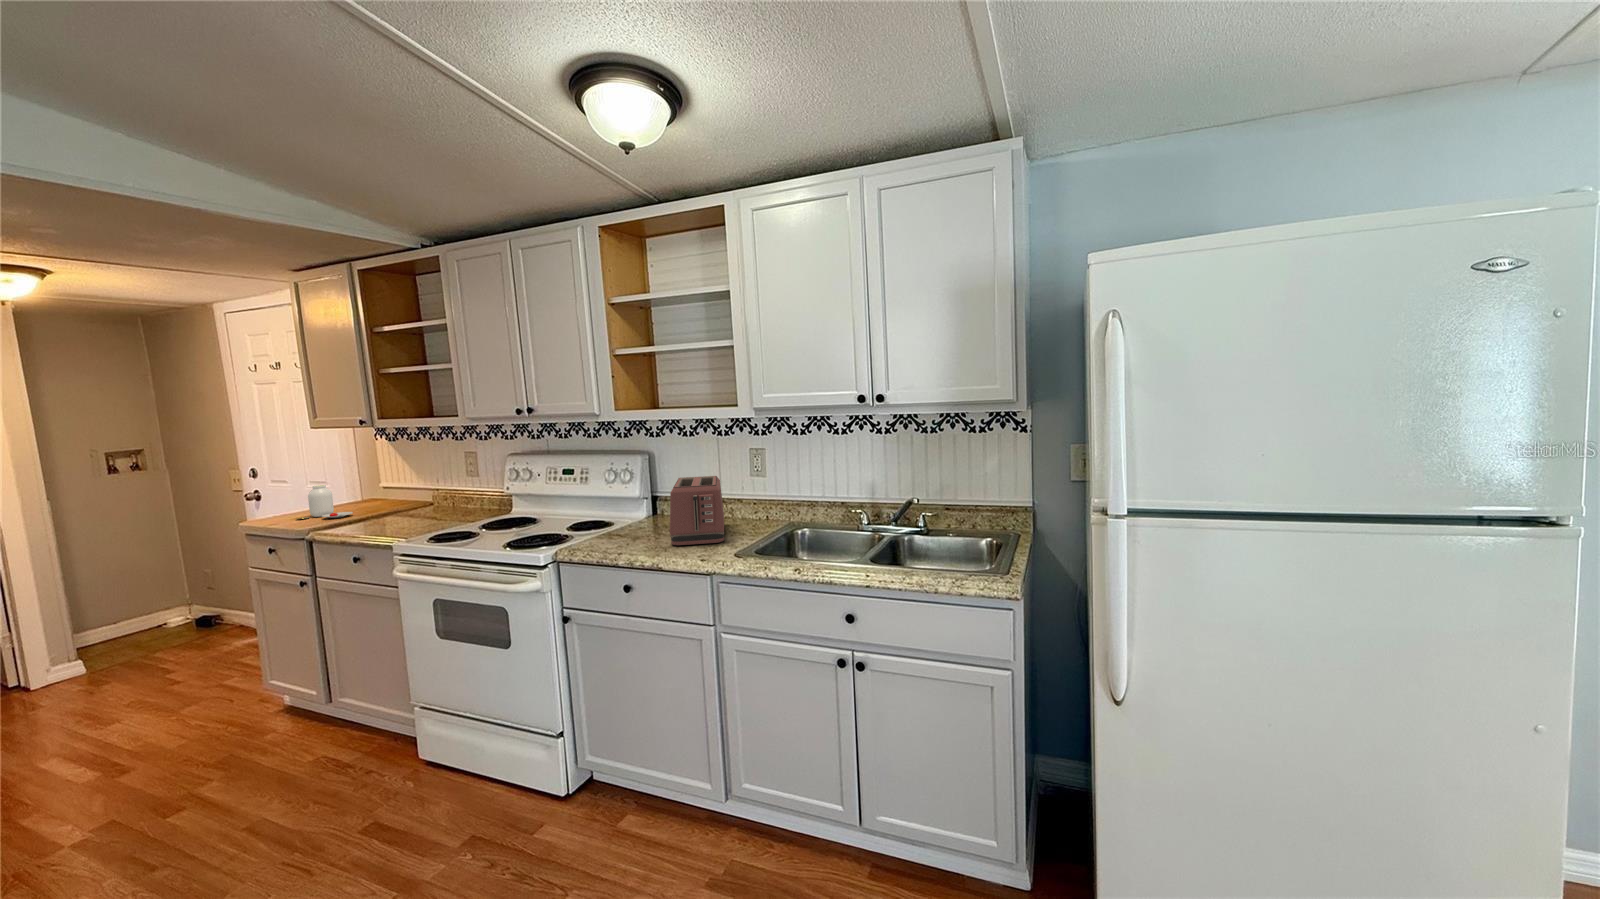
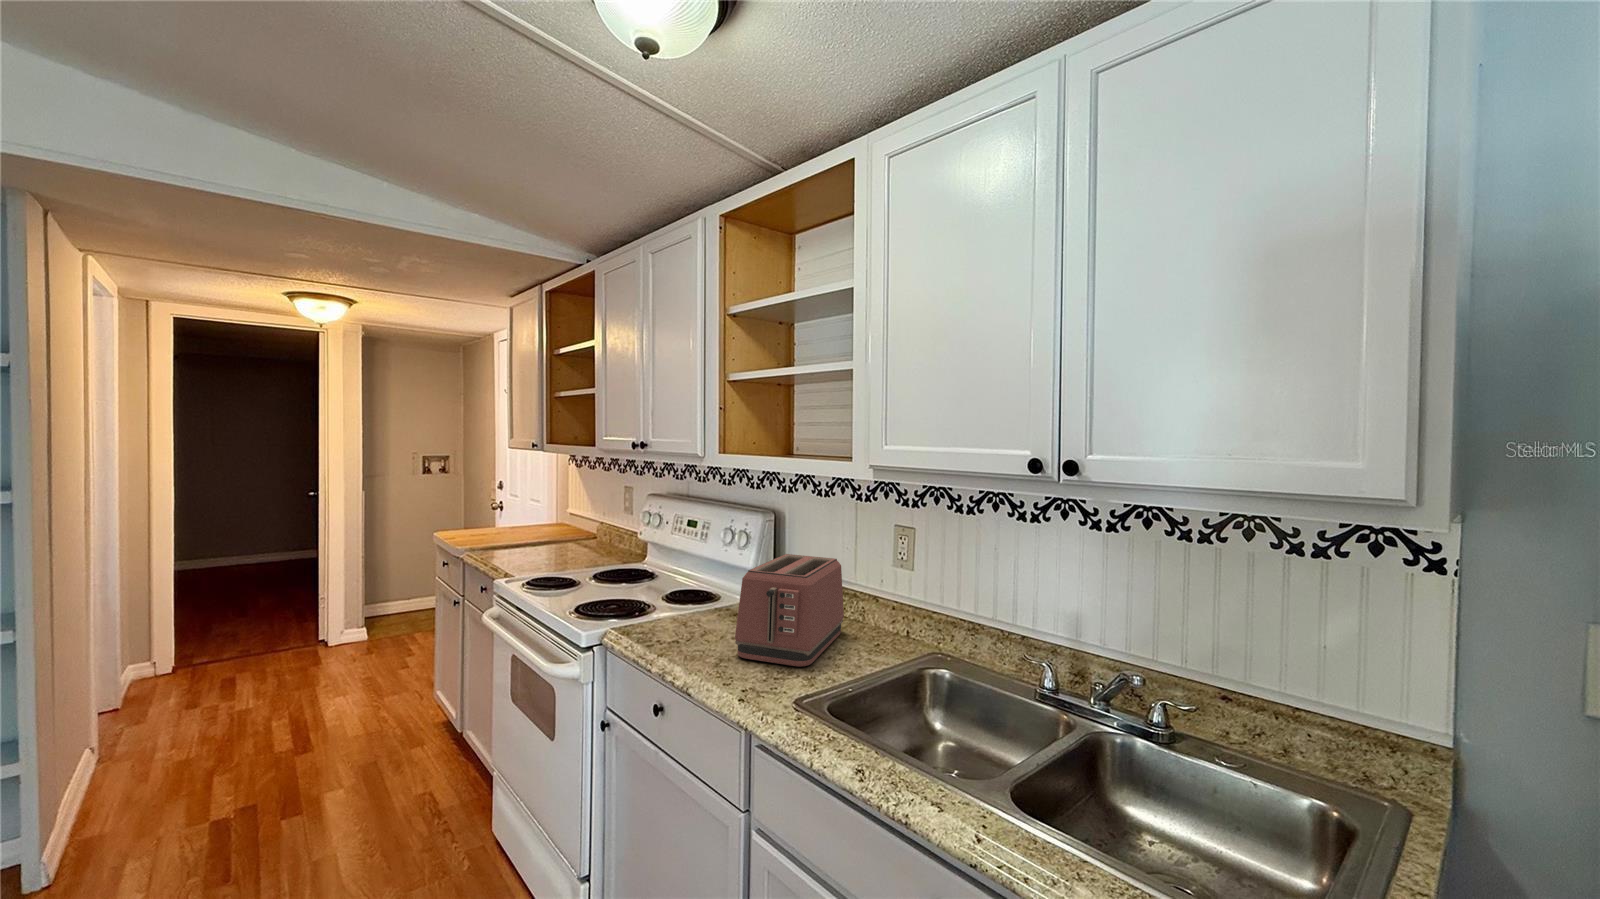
jar: present [297,485,353,519] -> none [476,505,521,540]

